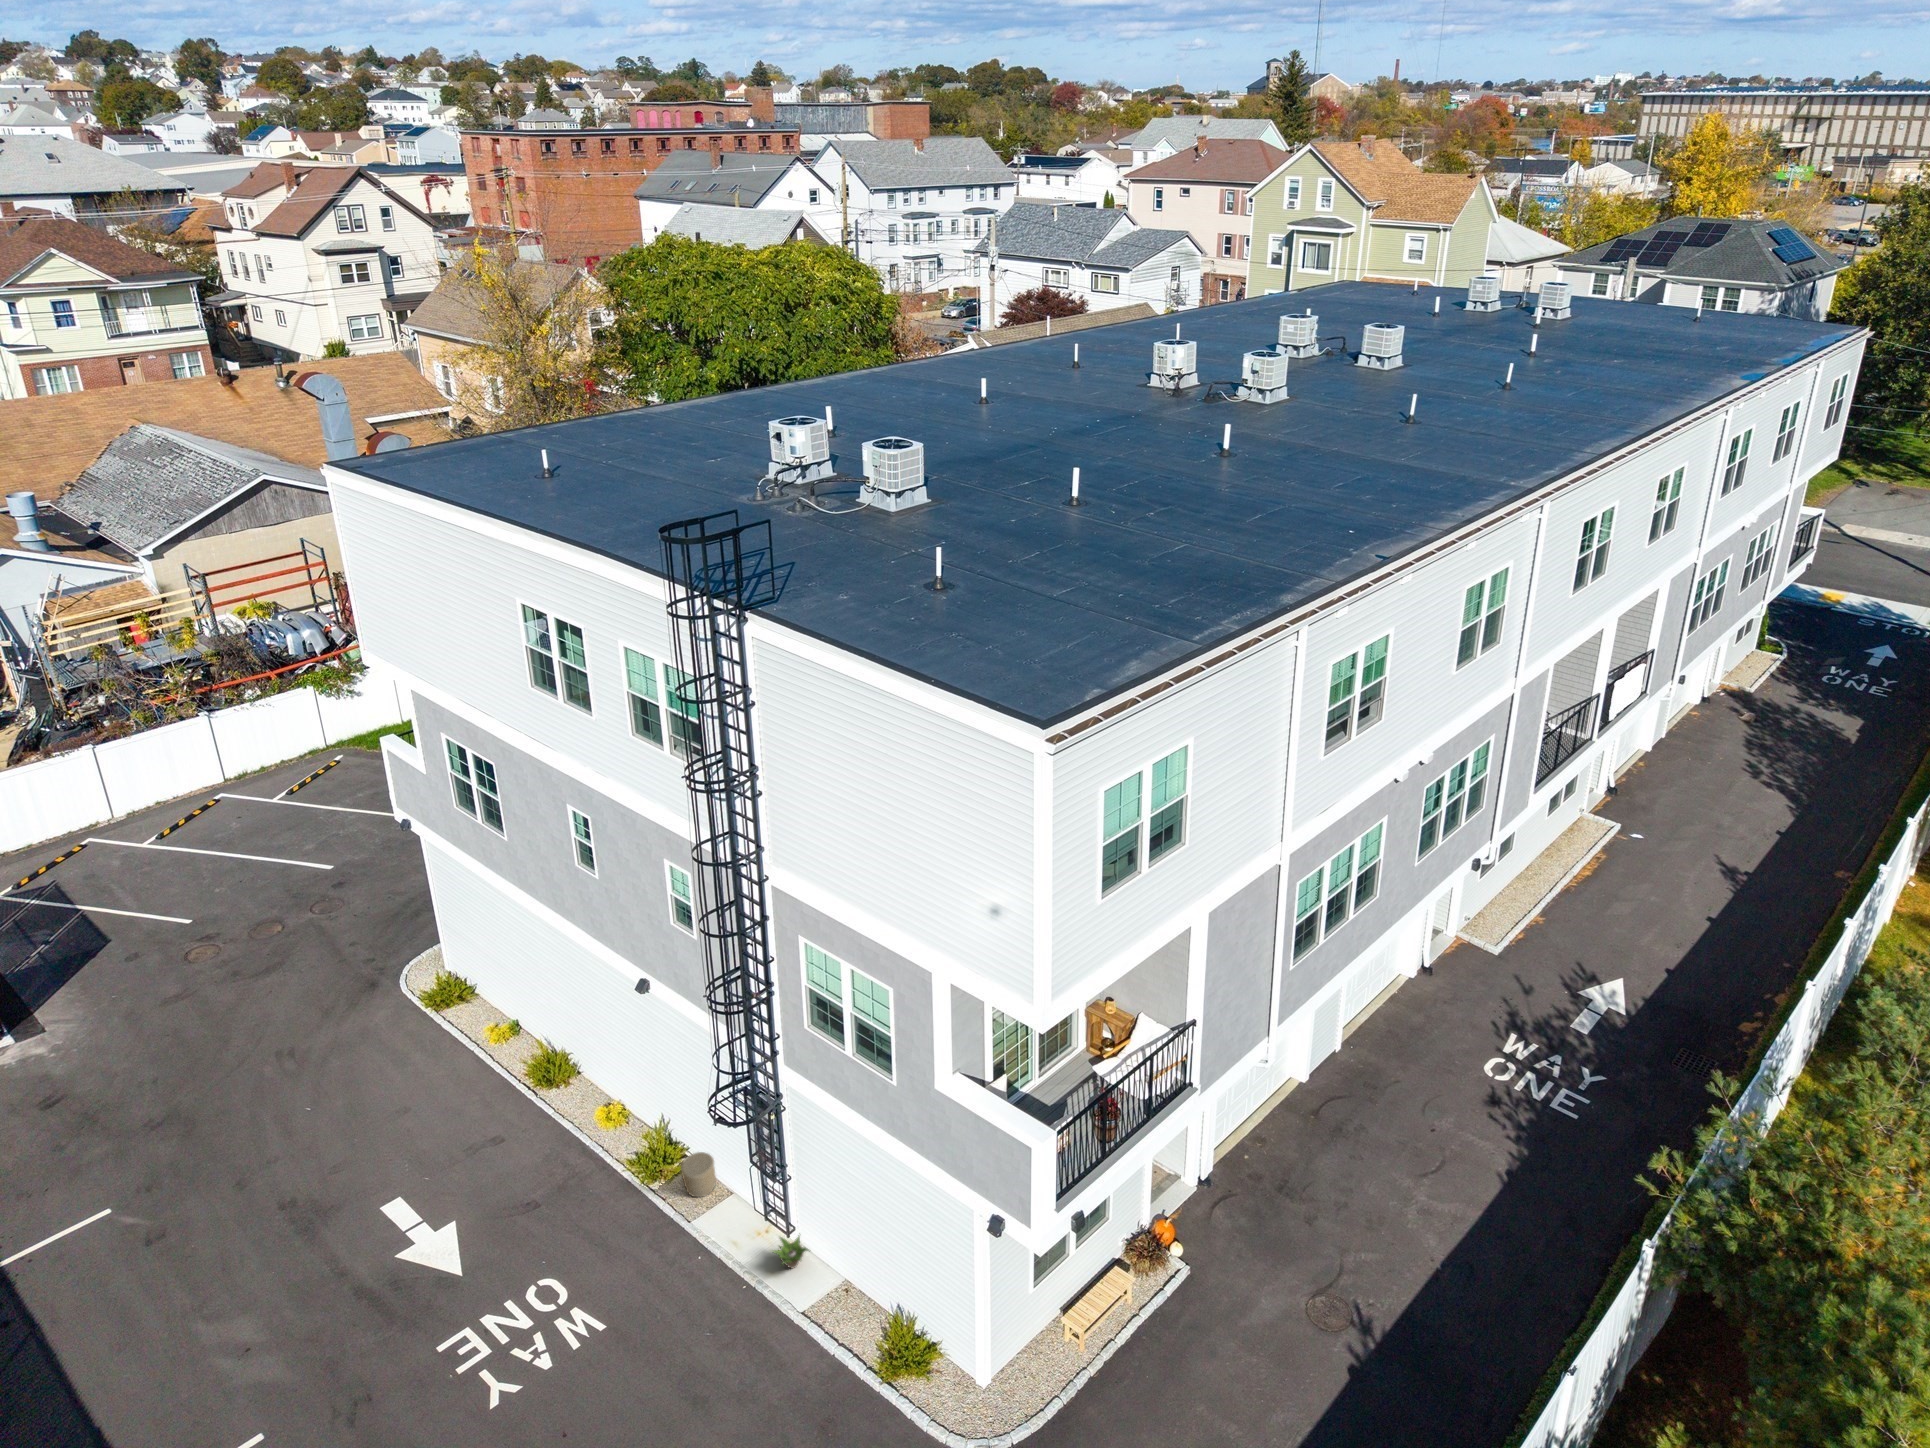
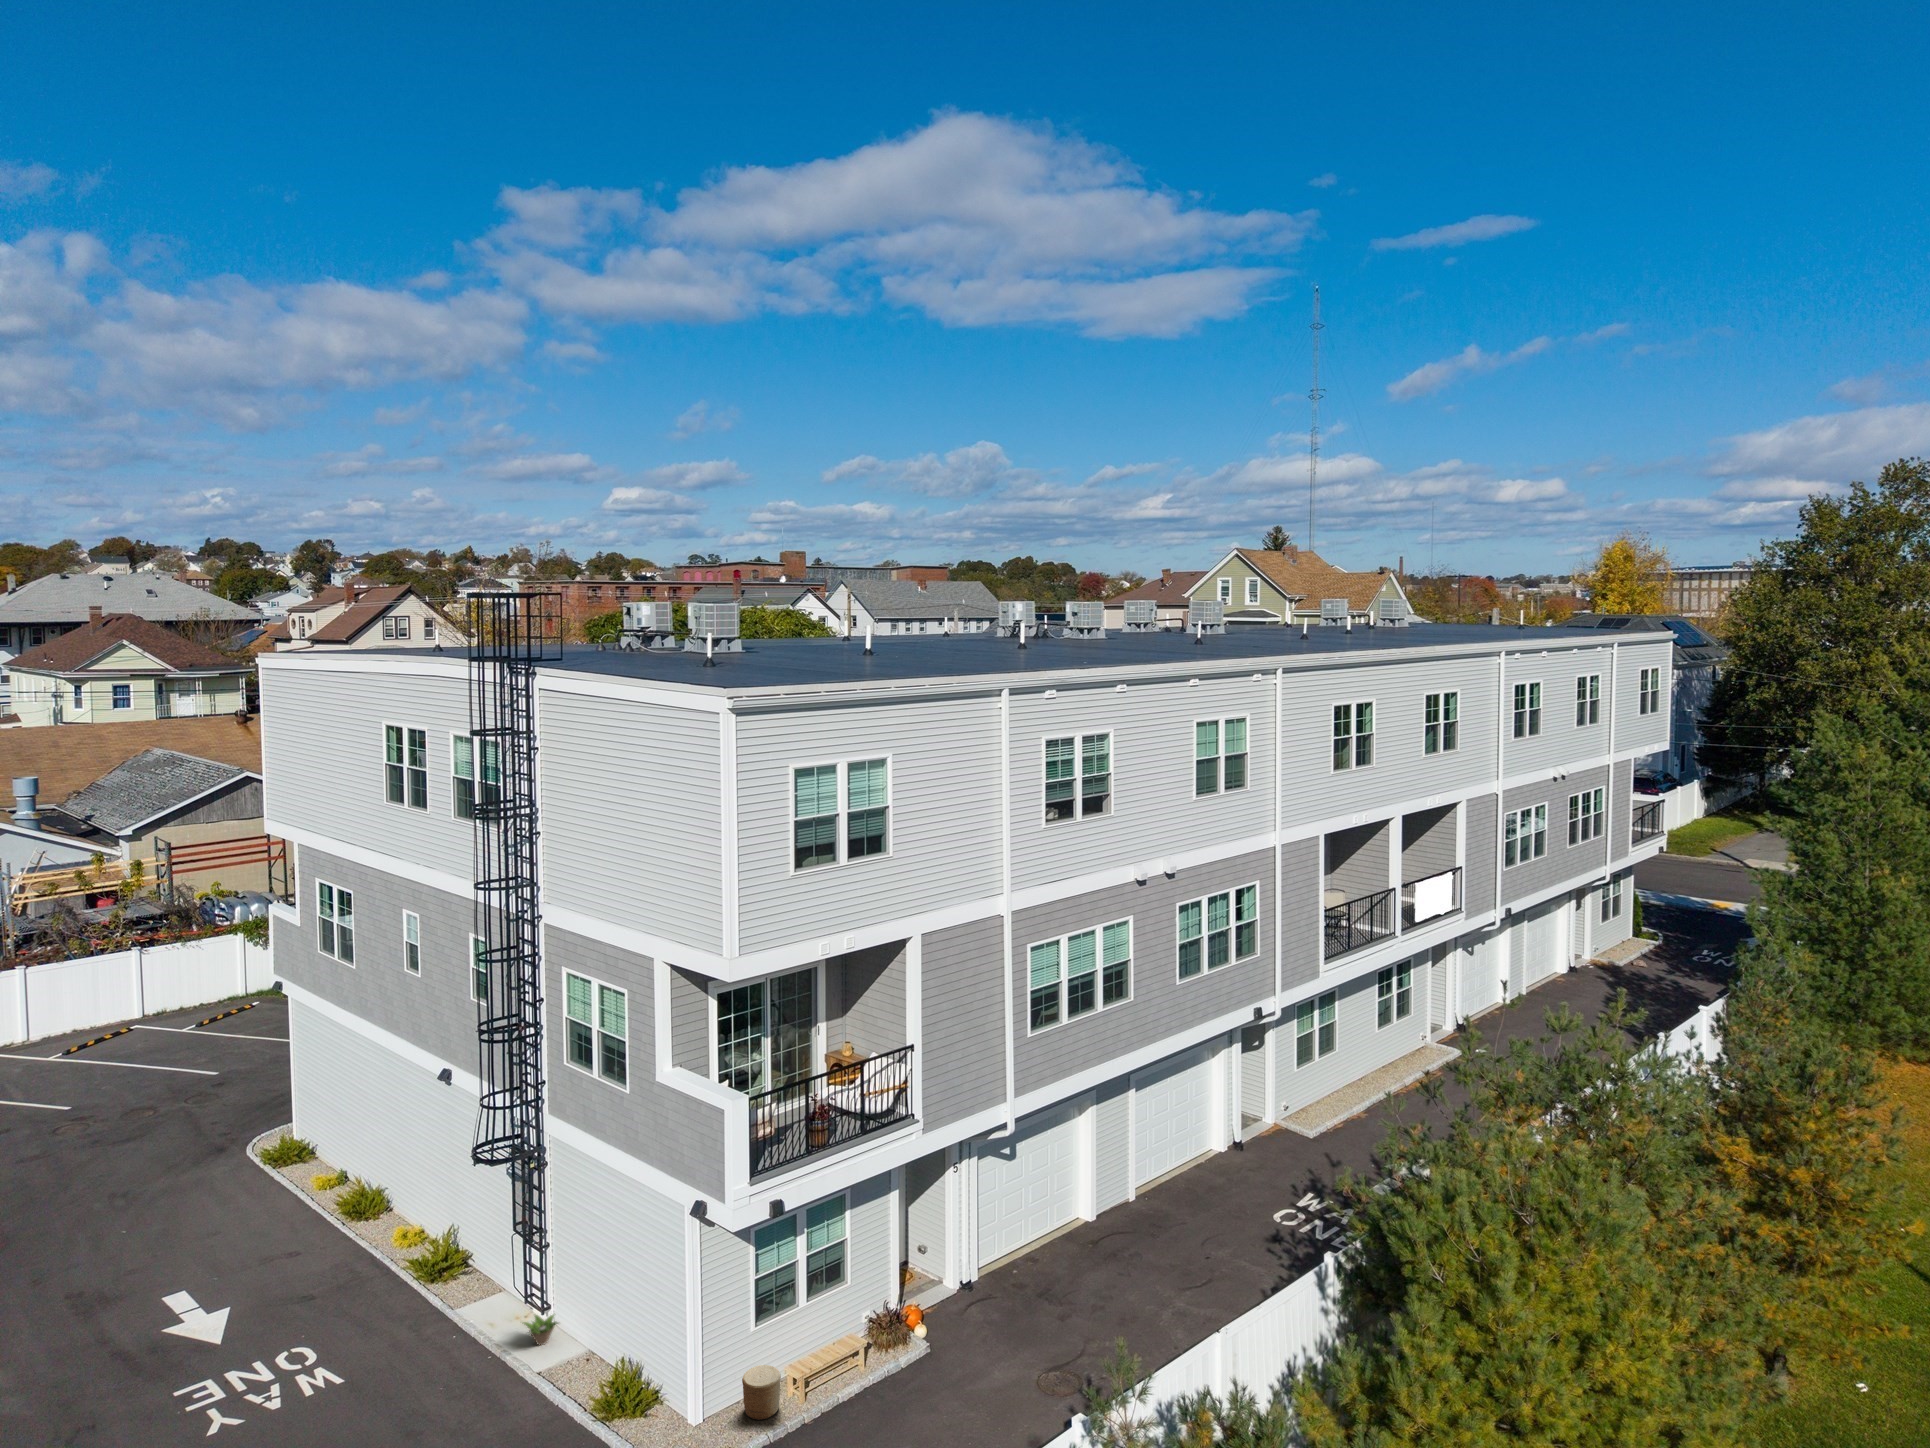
woven basket: present [681,1152,716,1197] -> present [742,1365,781,1420]

